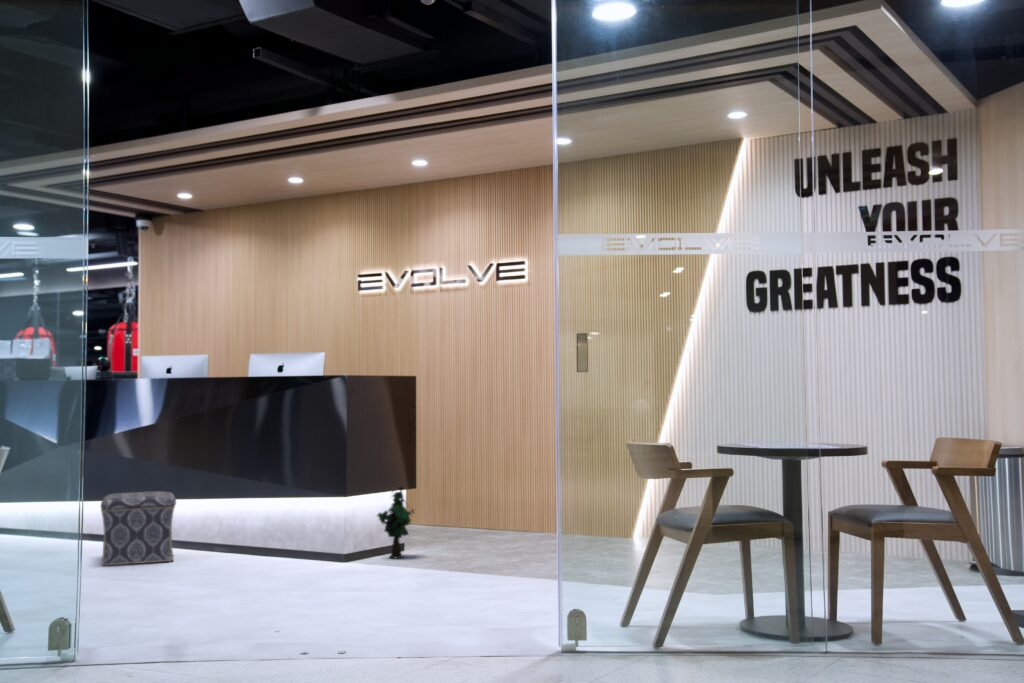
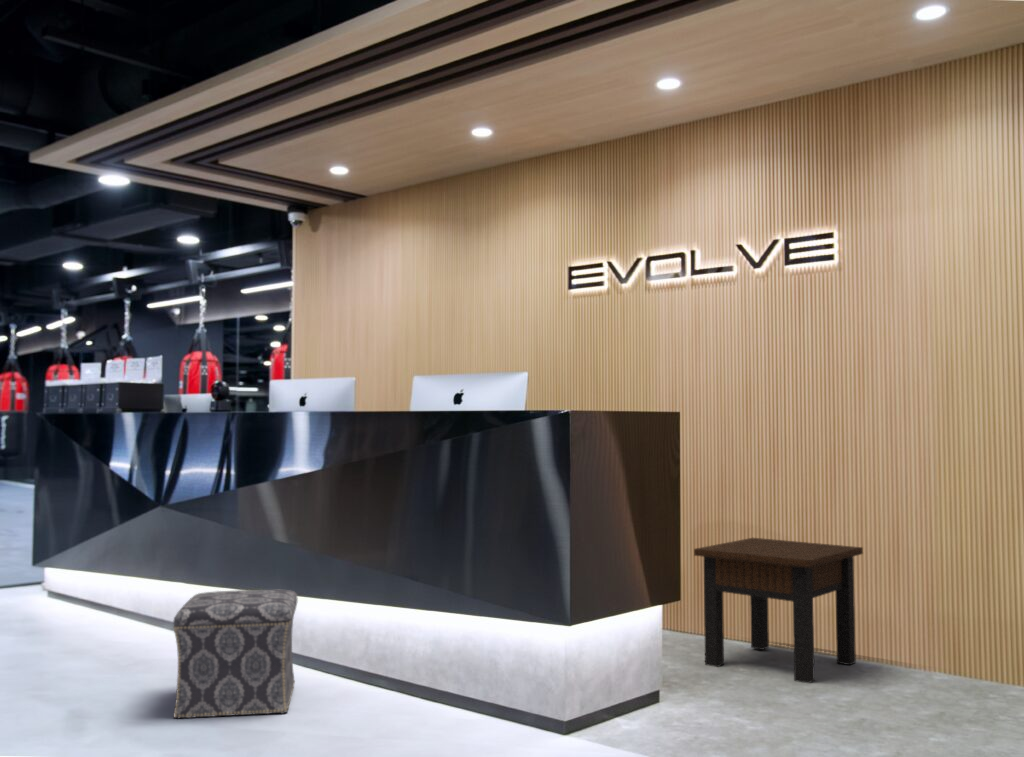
side table: none [433,459,539,542] -> present [694,538,863,683]
decorative plant: present [377,487,414,558] -> none [619,603,686,731]

